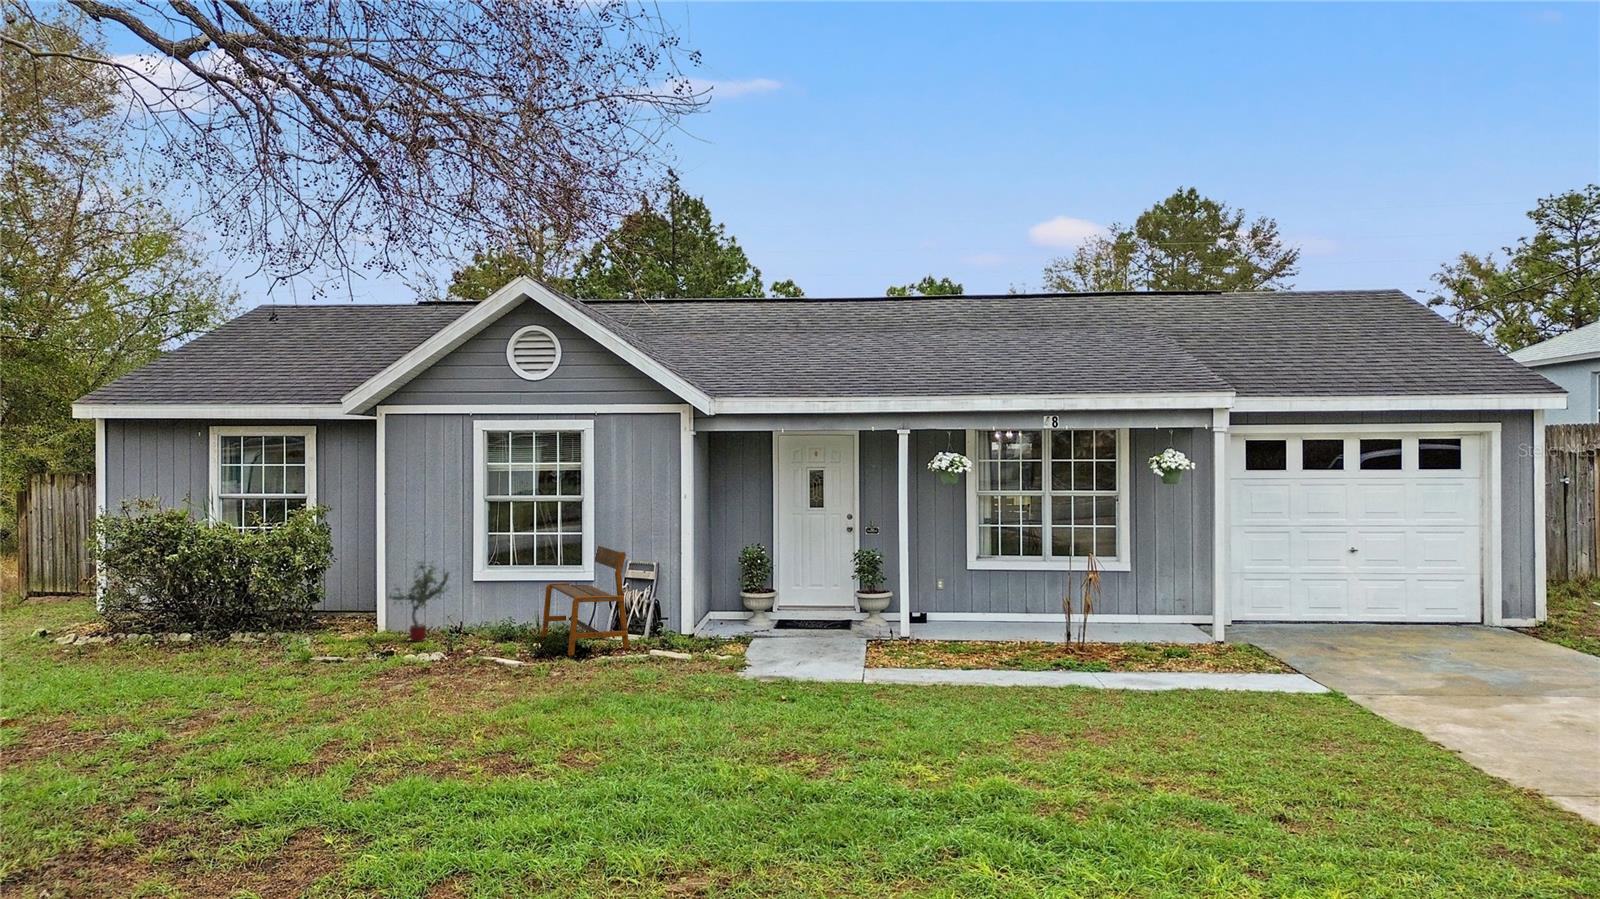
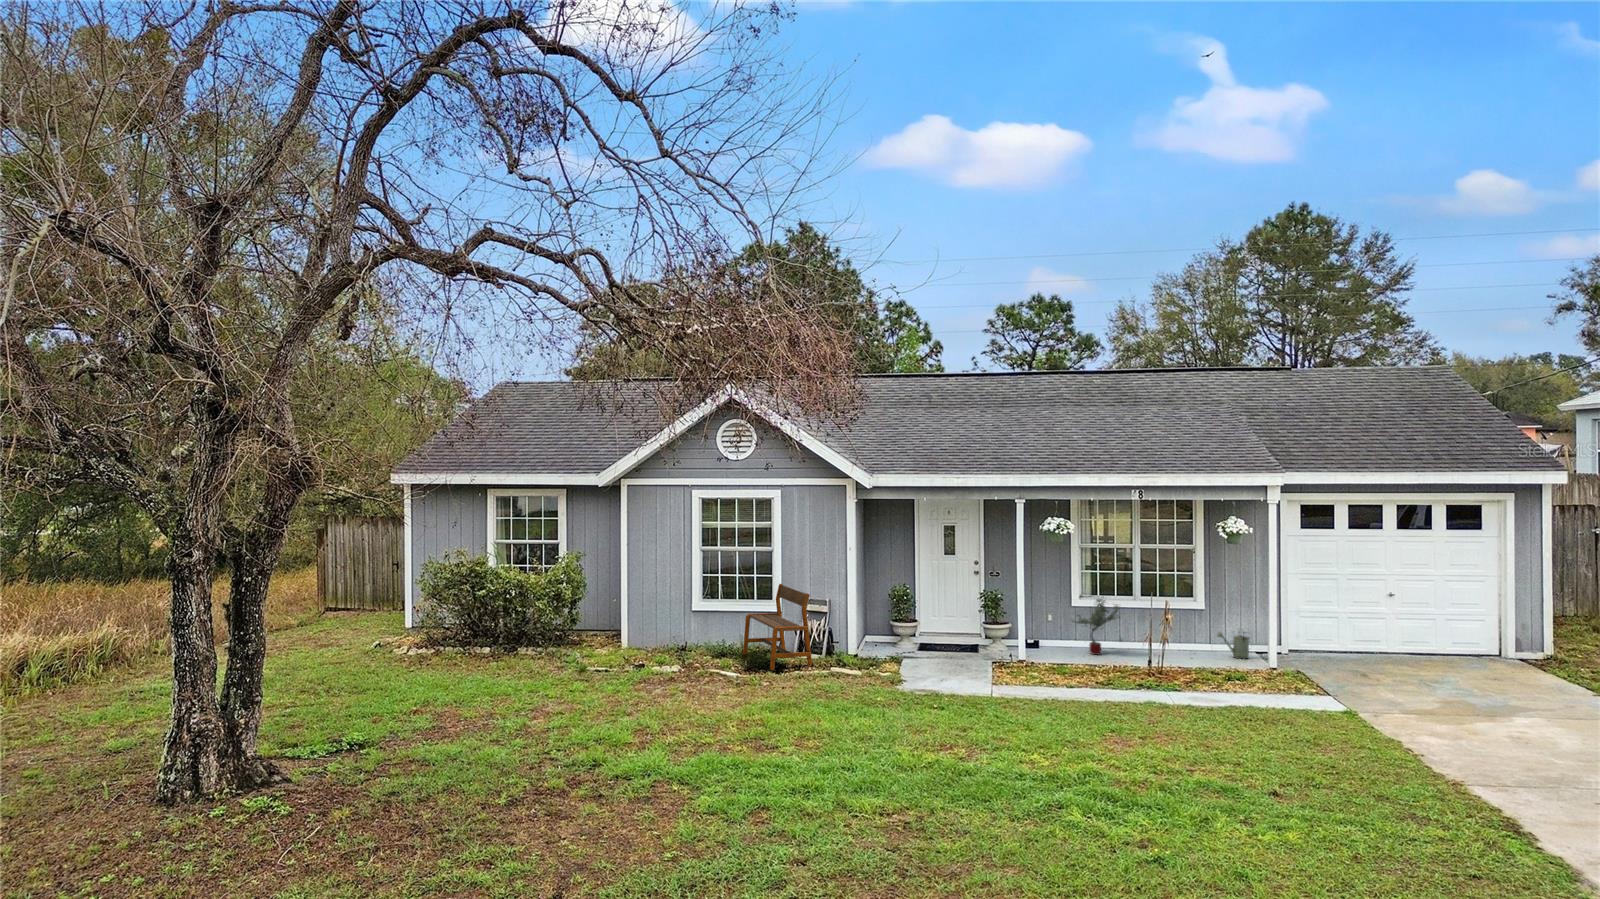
potted tree: present [388,562,449,642] -> present [1072,596,1119,655]
watering can: none [1144,594,1187,631] -> present [1217,632,1249,659]

